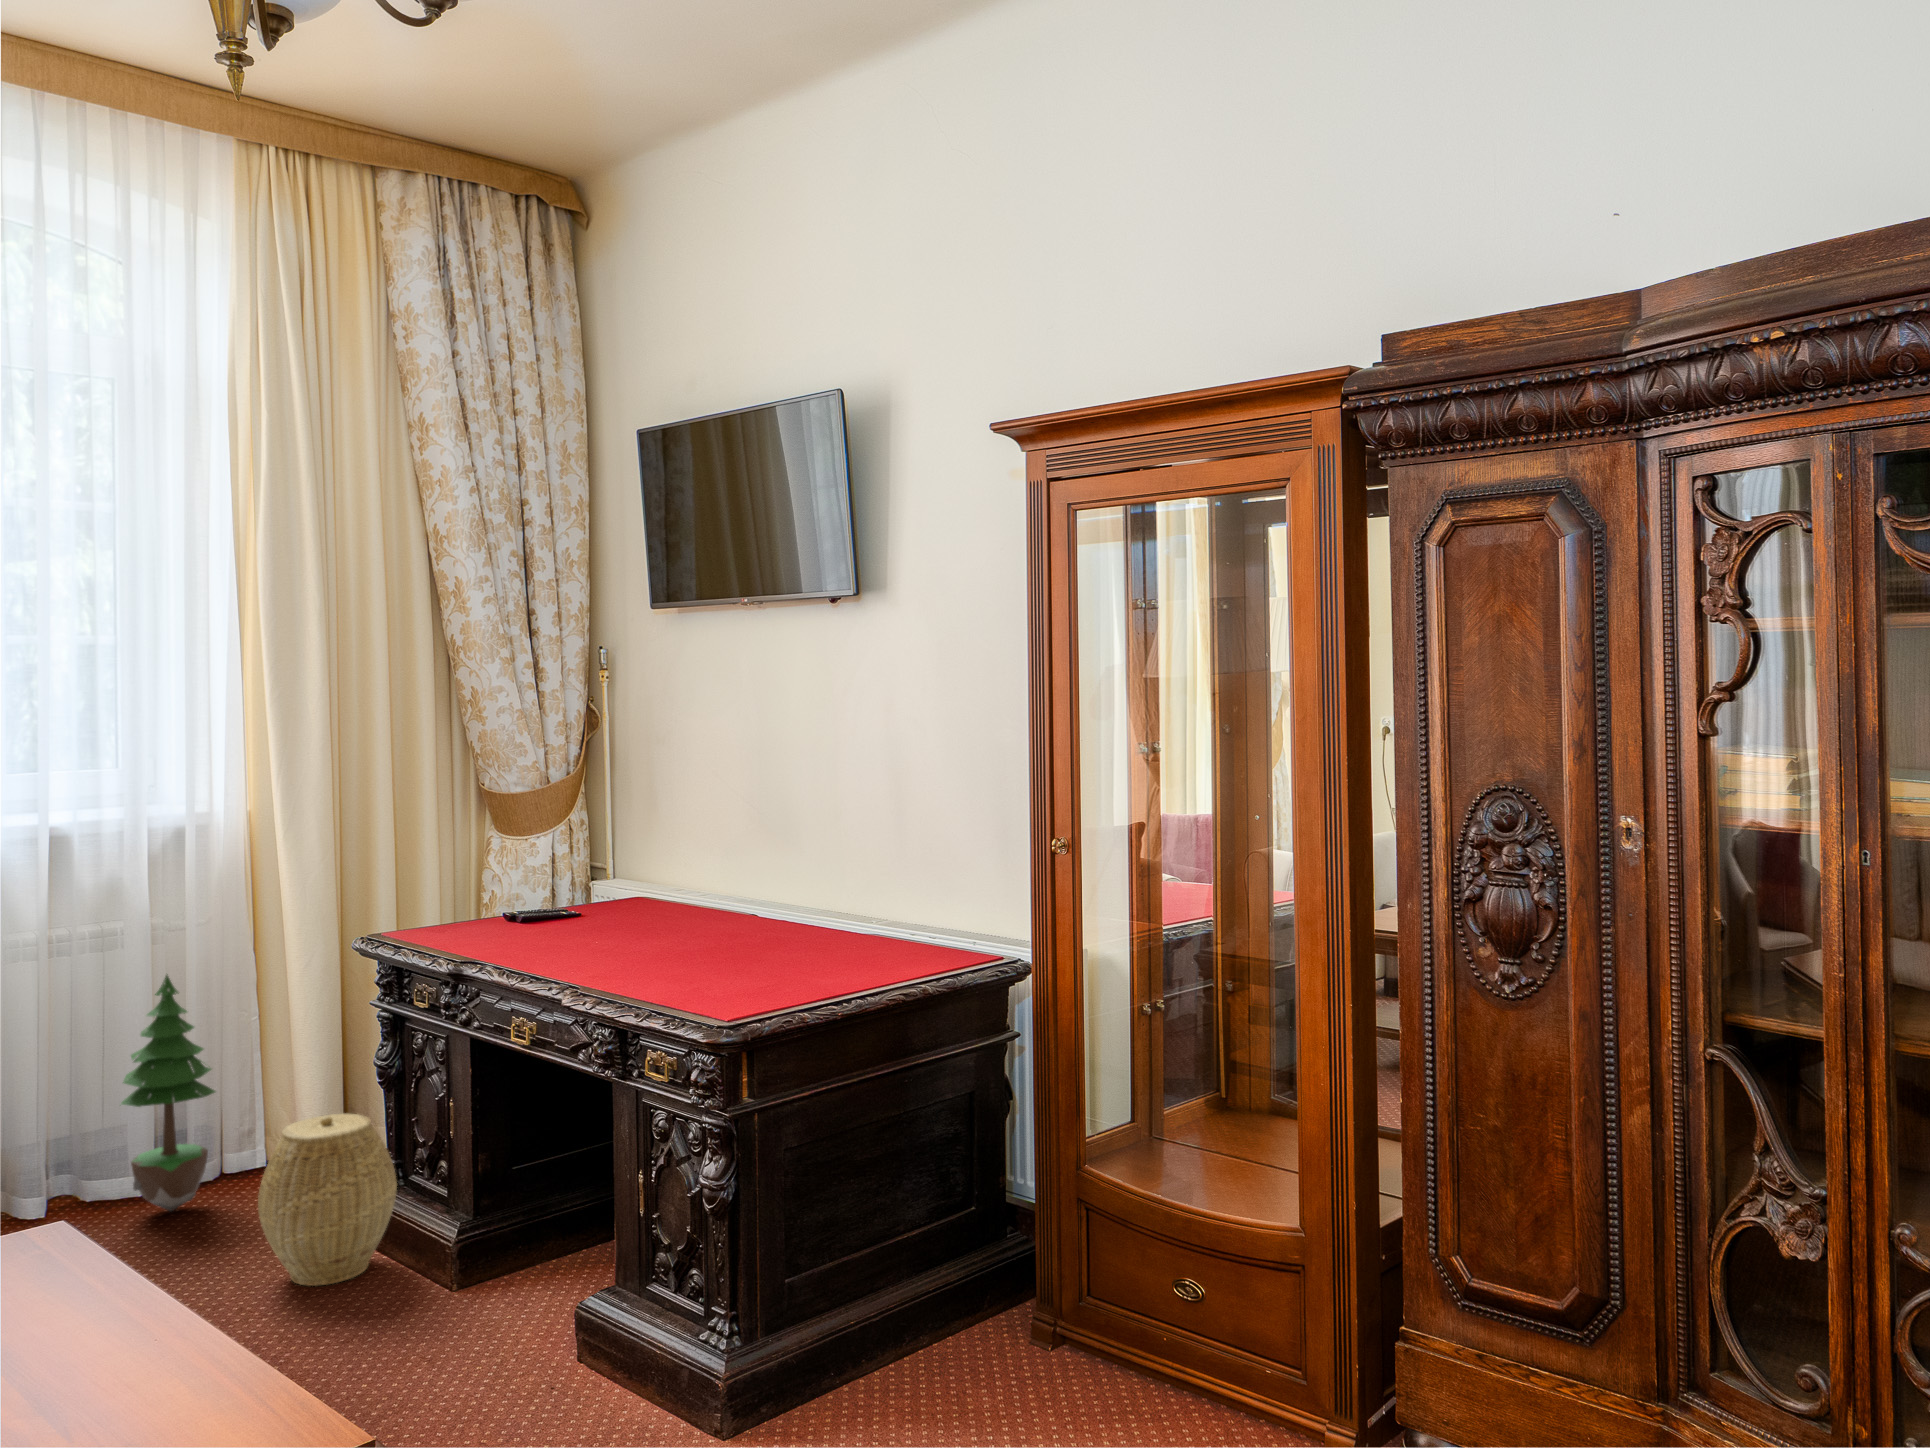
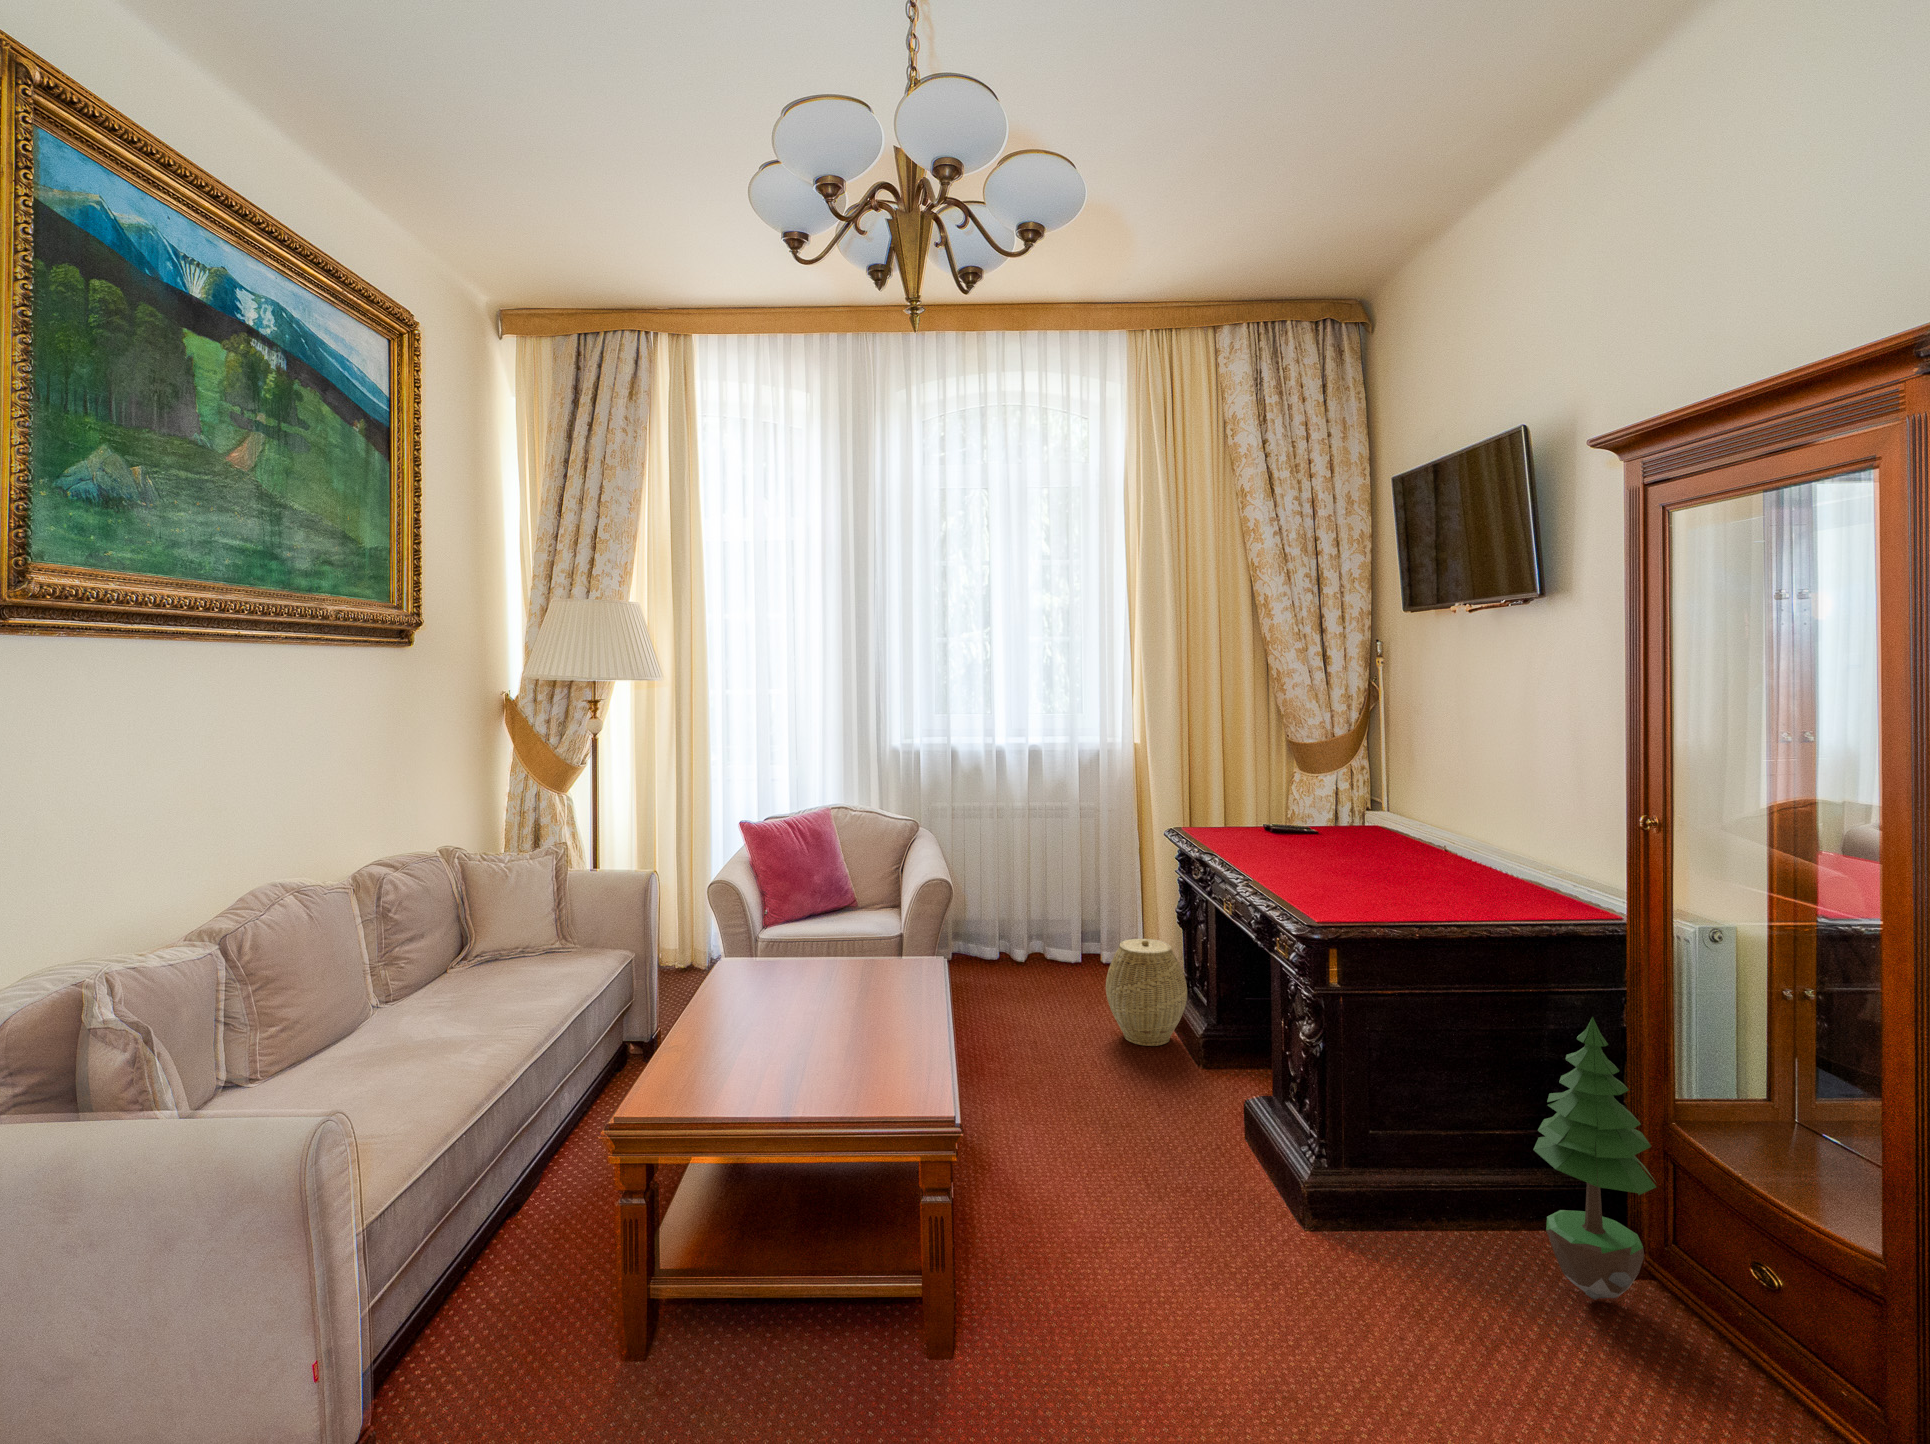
potted tree: present [121,975,215,1211] -> present [1533,1017,1656,1300]

